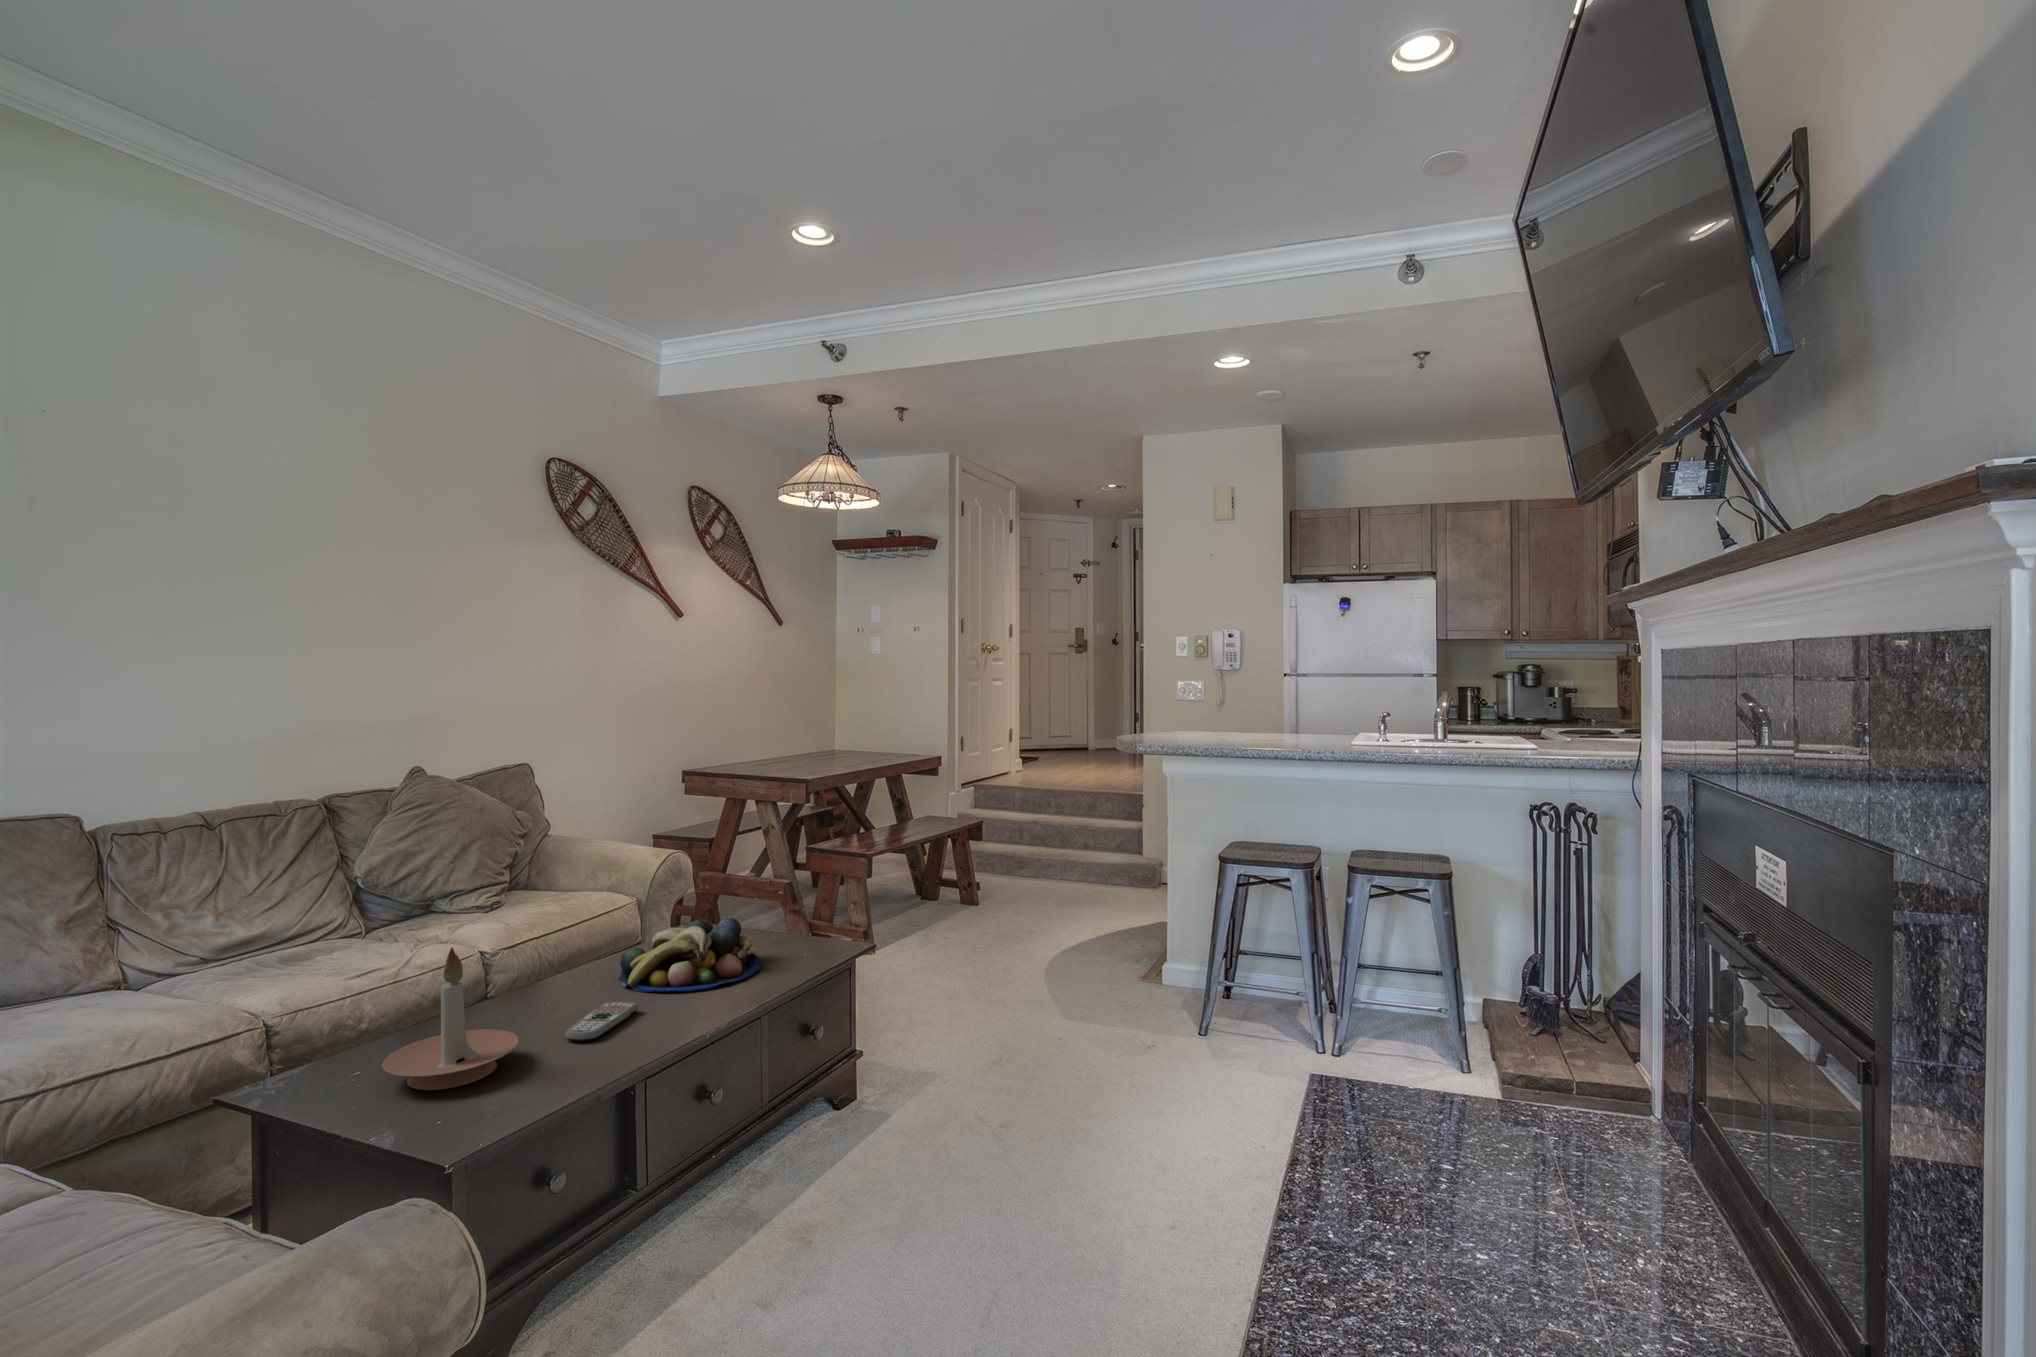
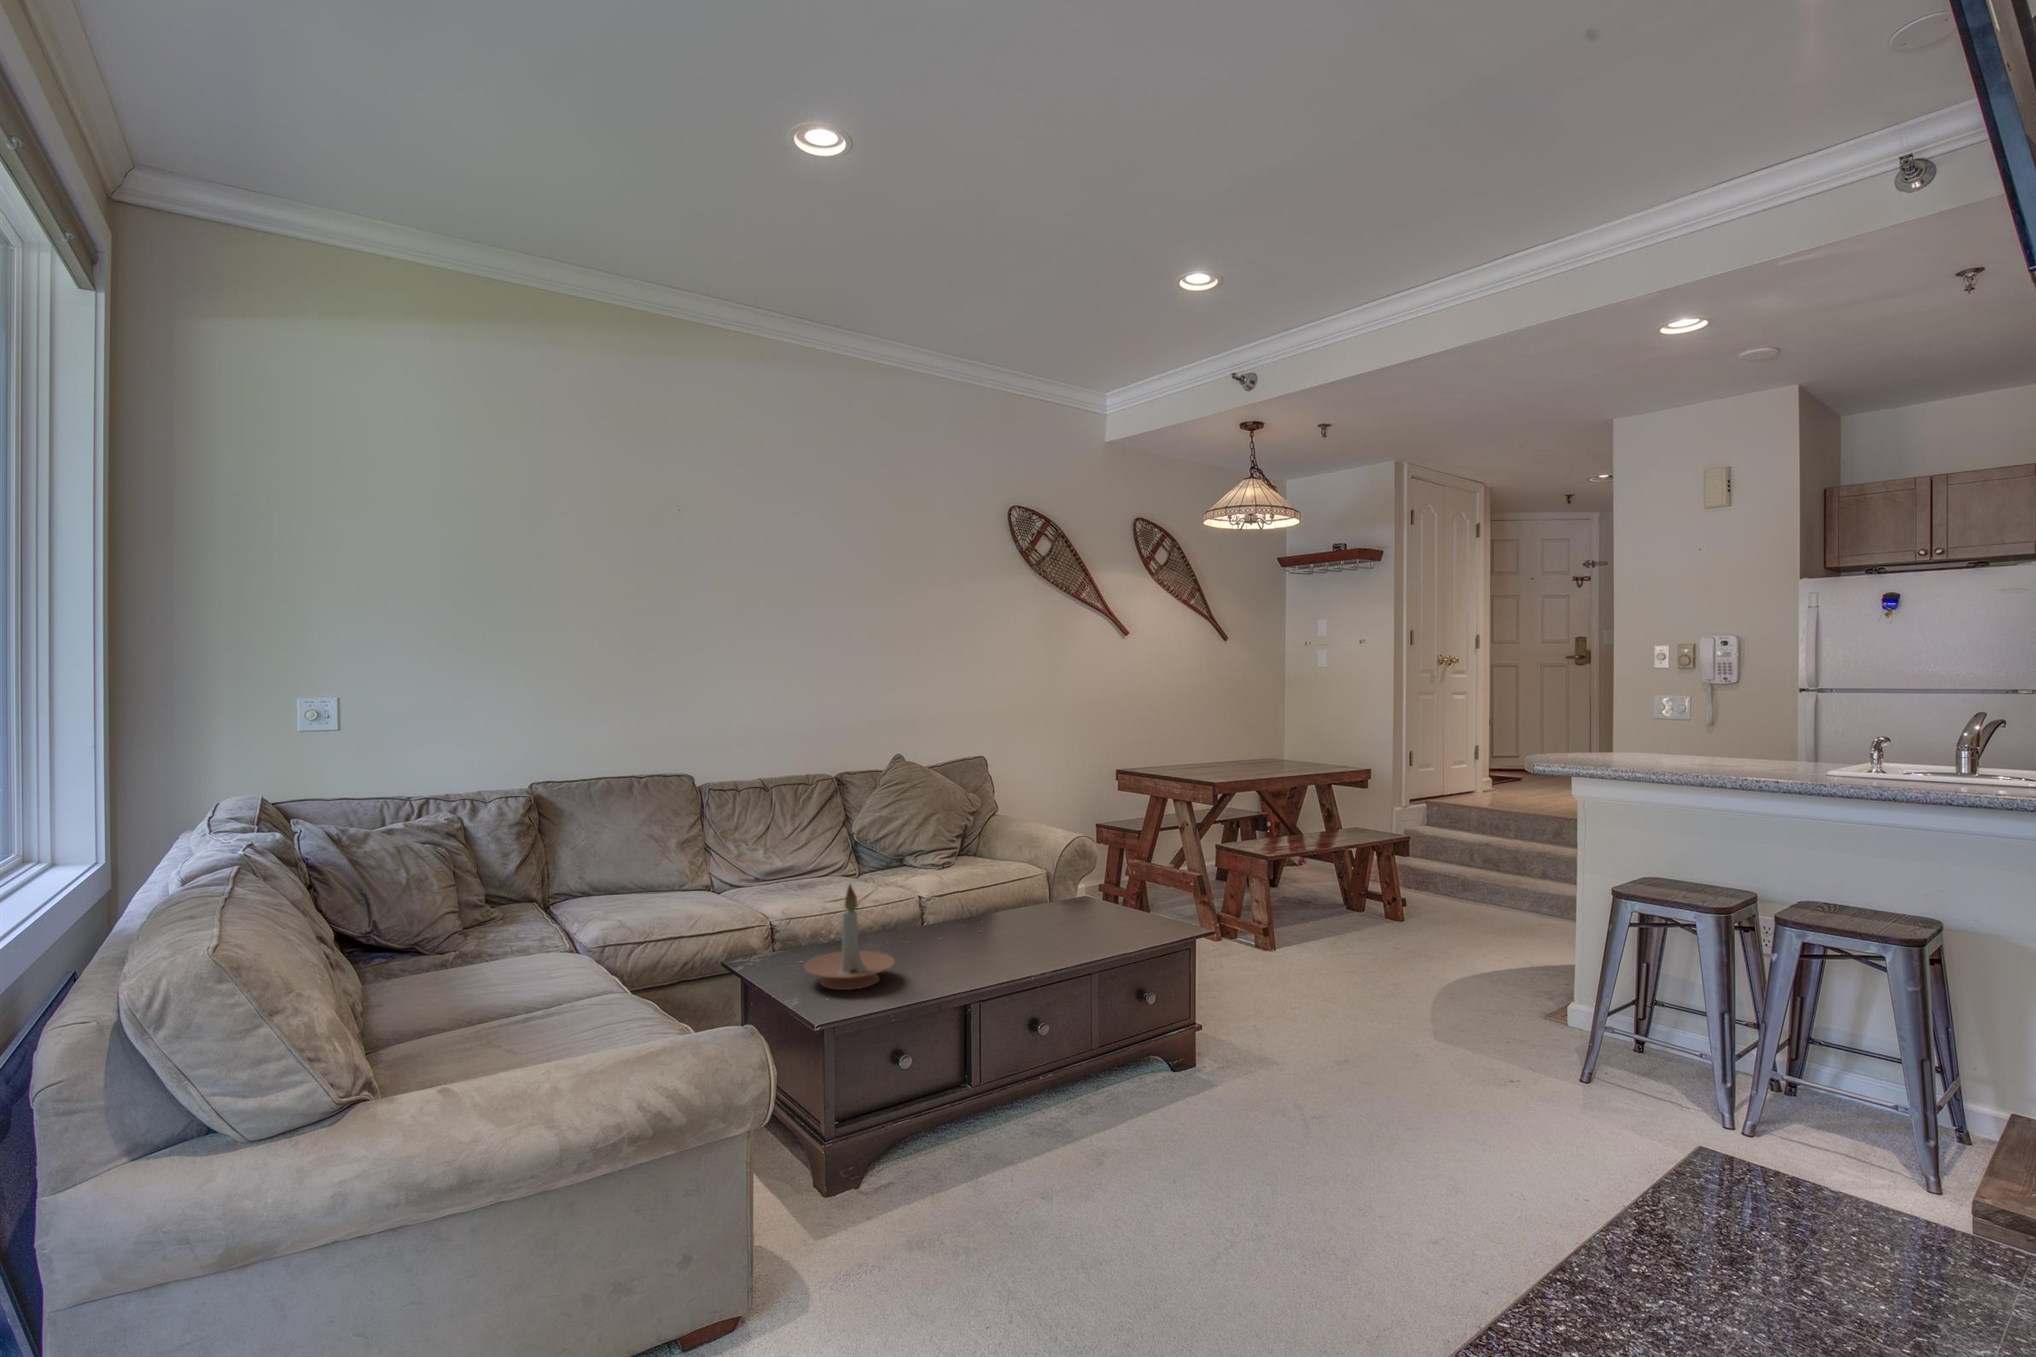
fruit bowl: present [618,918,762,992] -> none [998,894,1115,953]
remote control: present [565,1002,638,1041] -> none [933,950,996,976]

